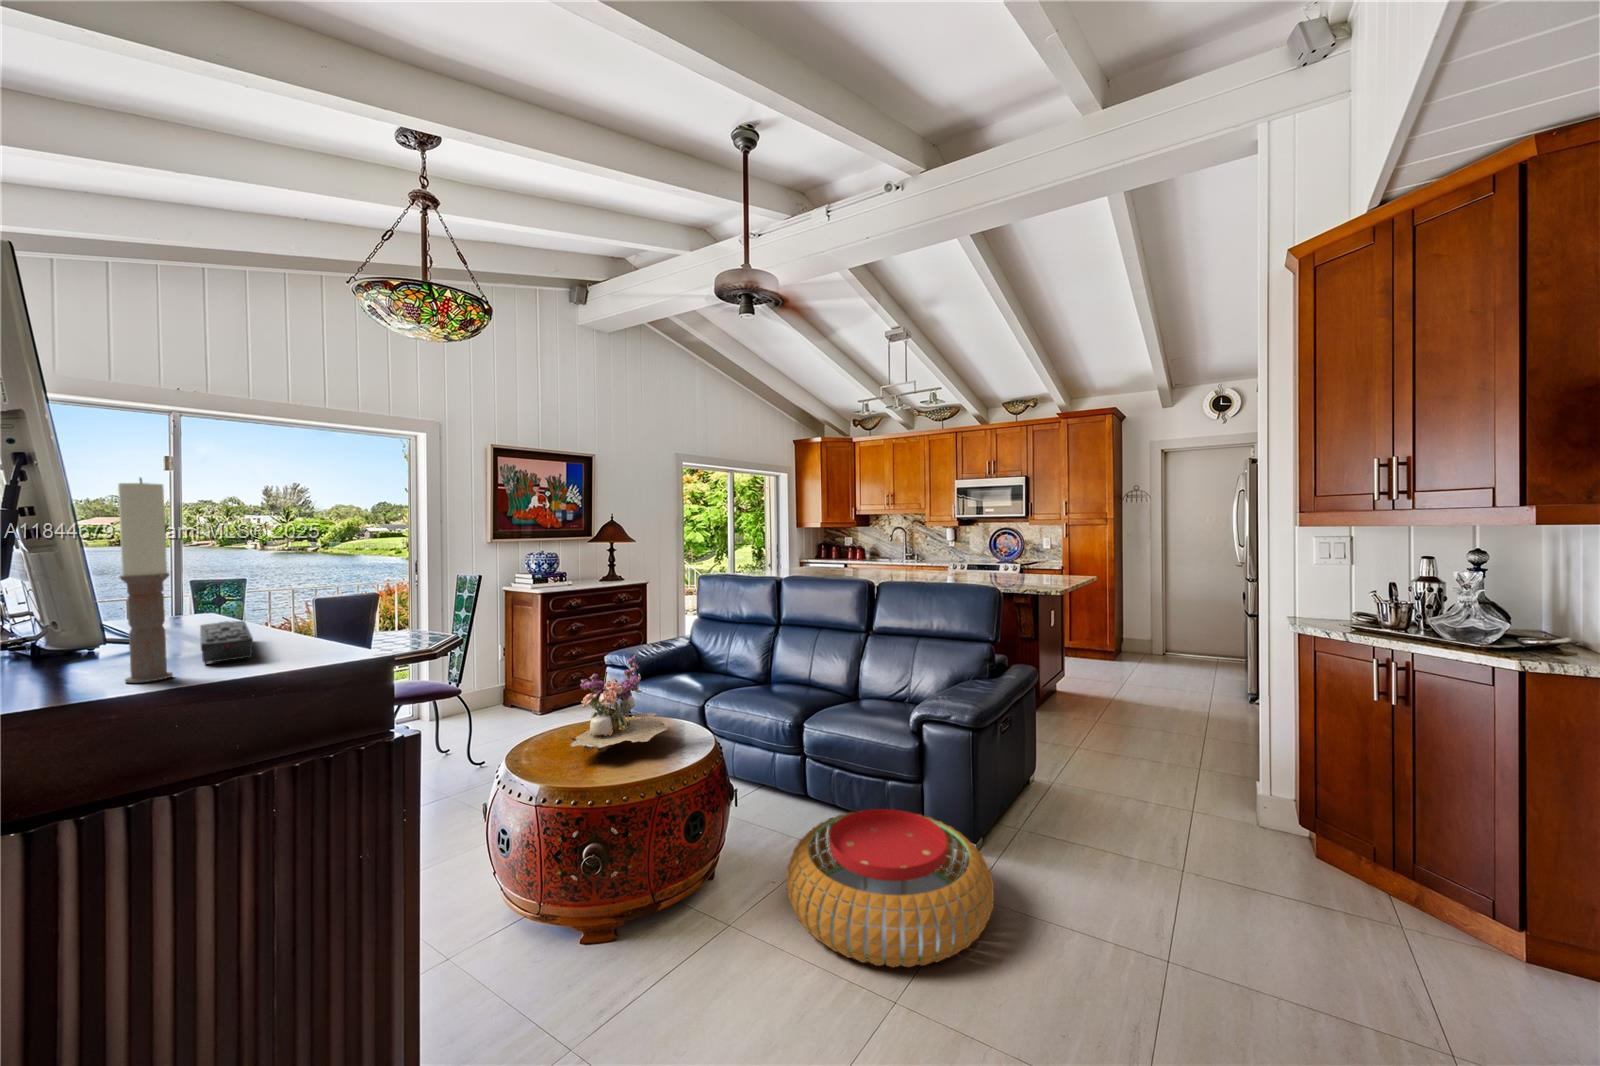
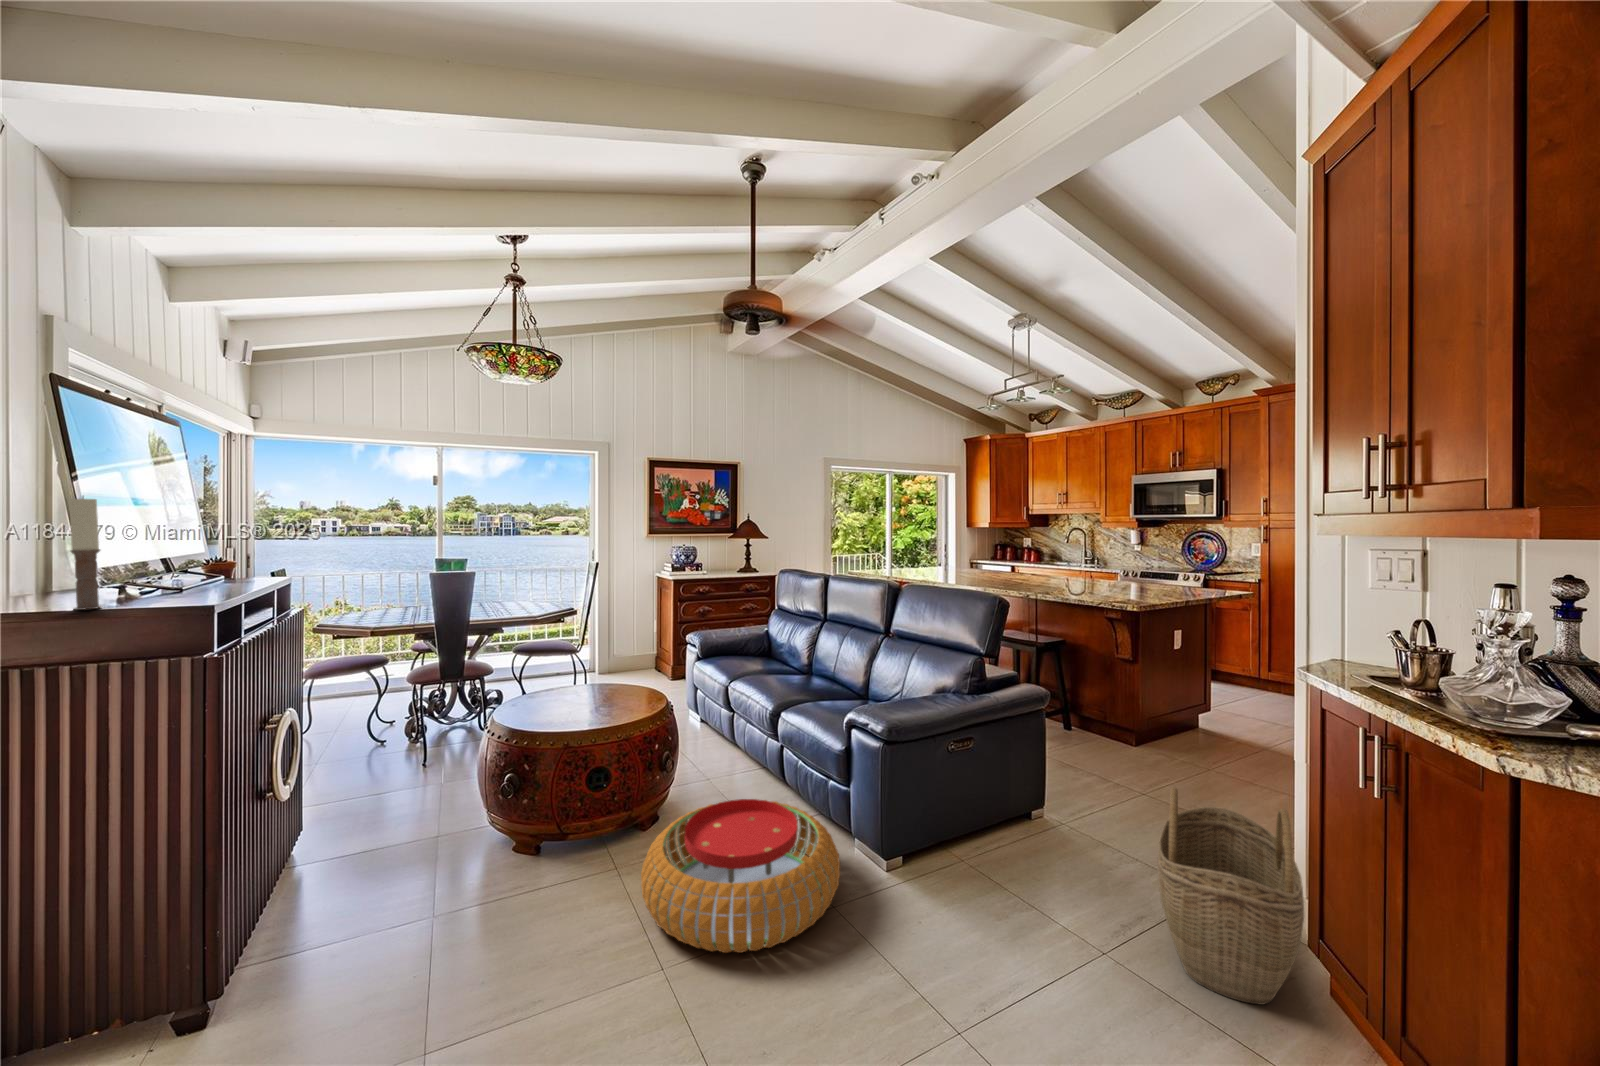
remote control: present [200,621,253,664] -> none [136,581,223,604]
flower arrangement: present [571,655,670,752] -> none [529,632,621,708]
woven basket: none [1191,726,1318,872] -> present [1158,787,1304,1005]

